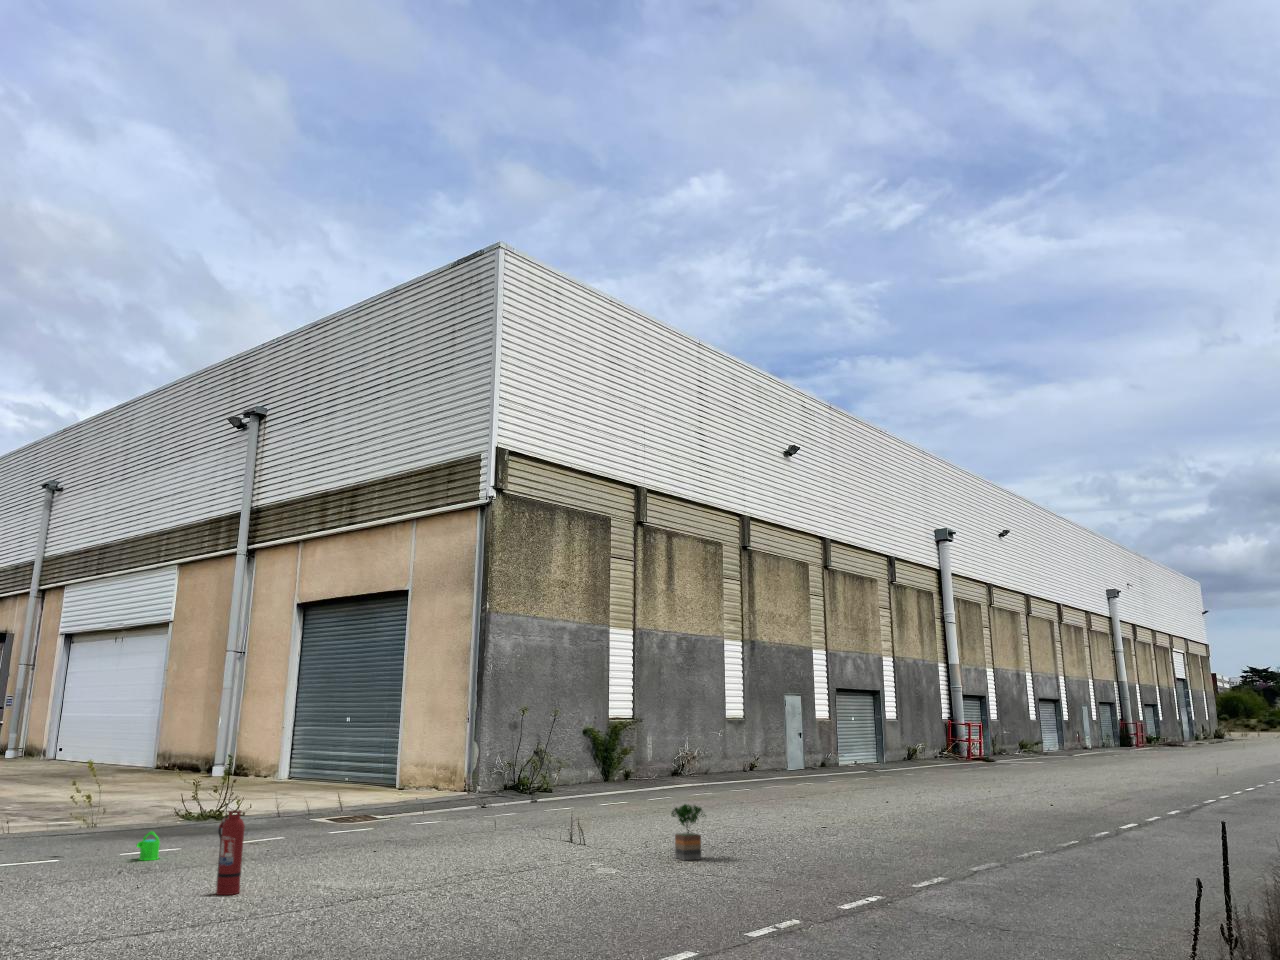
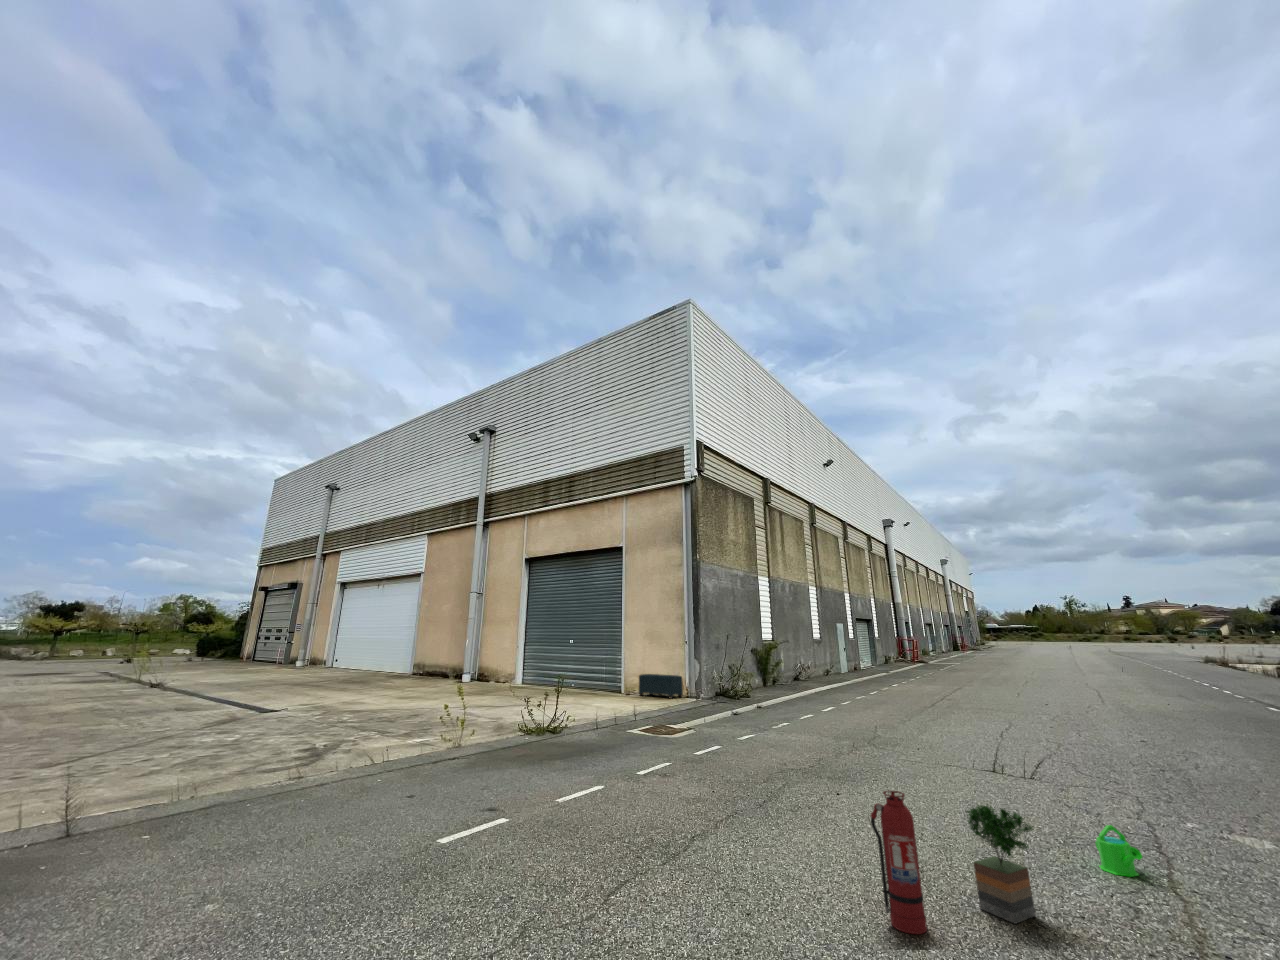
bench: none [406,761,459,791] -> present [639,674,683,698]
potted tree: present [671,804,706,860] -> present [968,805,1035,924]
watering can: present [137,831,160,860] -> present [1095,825,1142,877]

